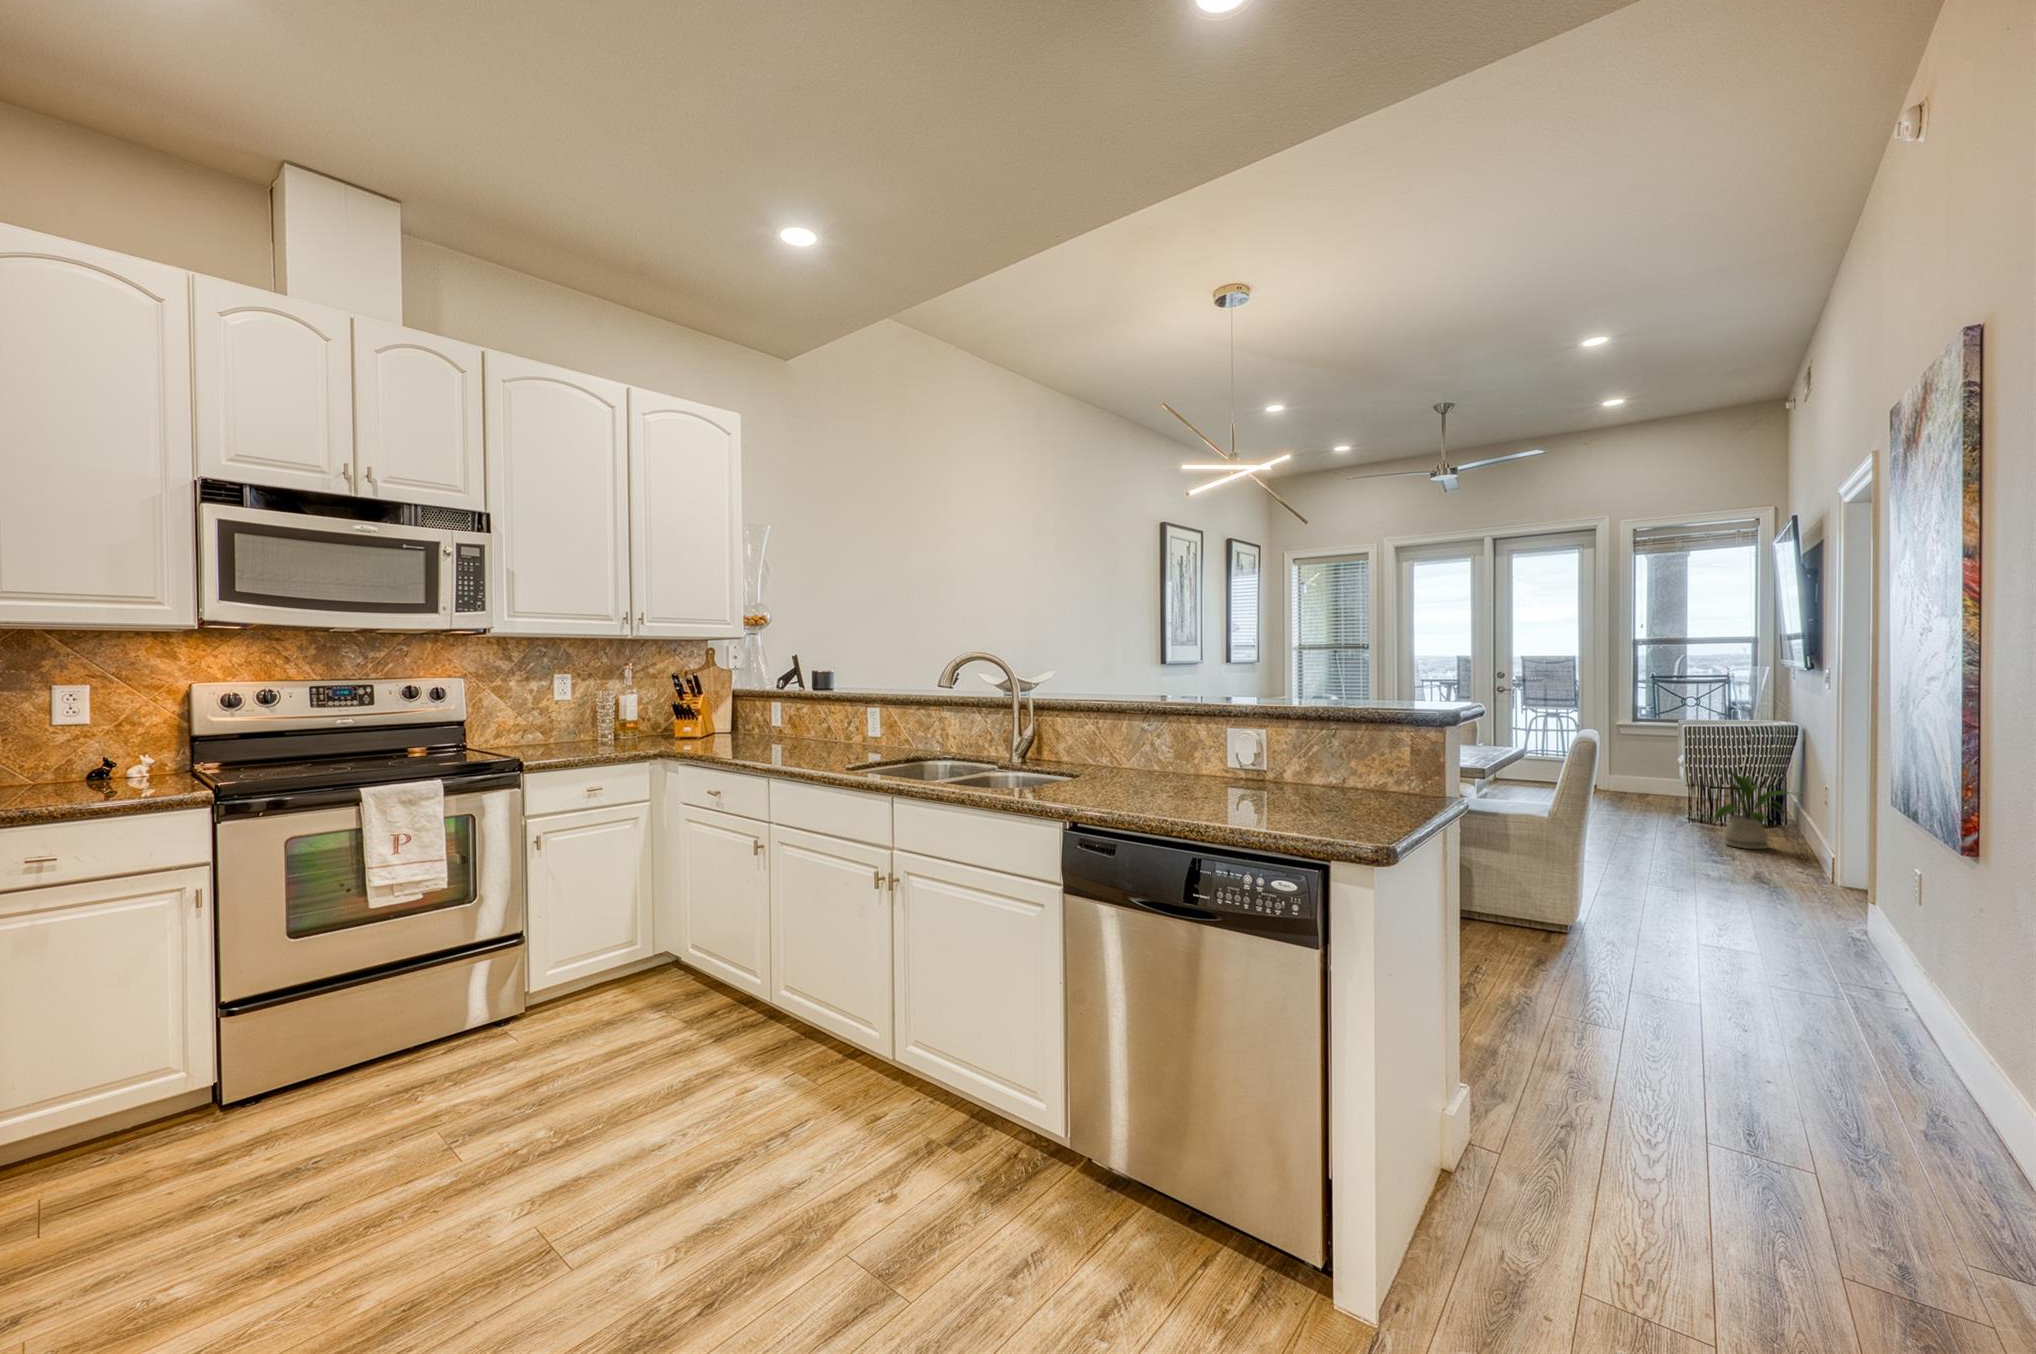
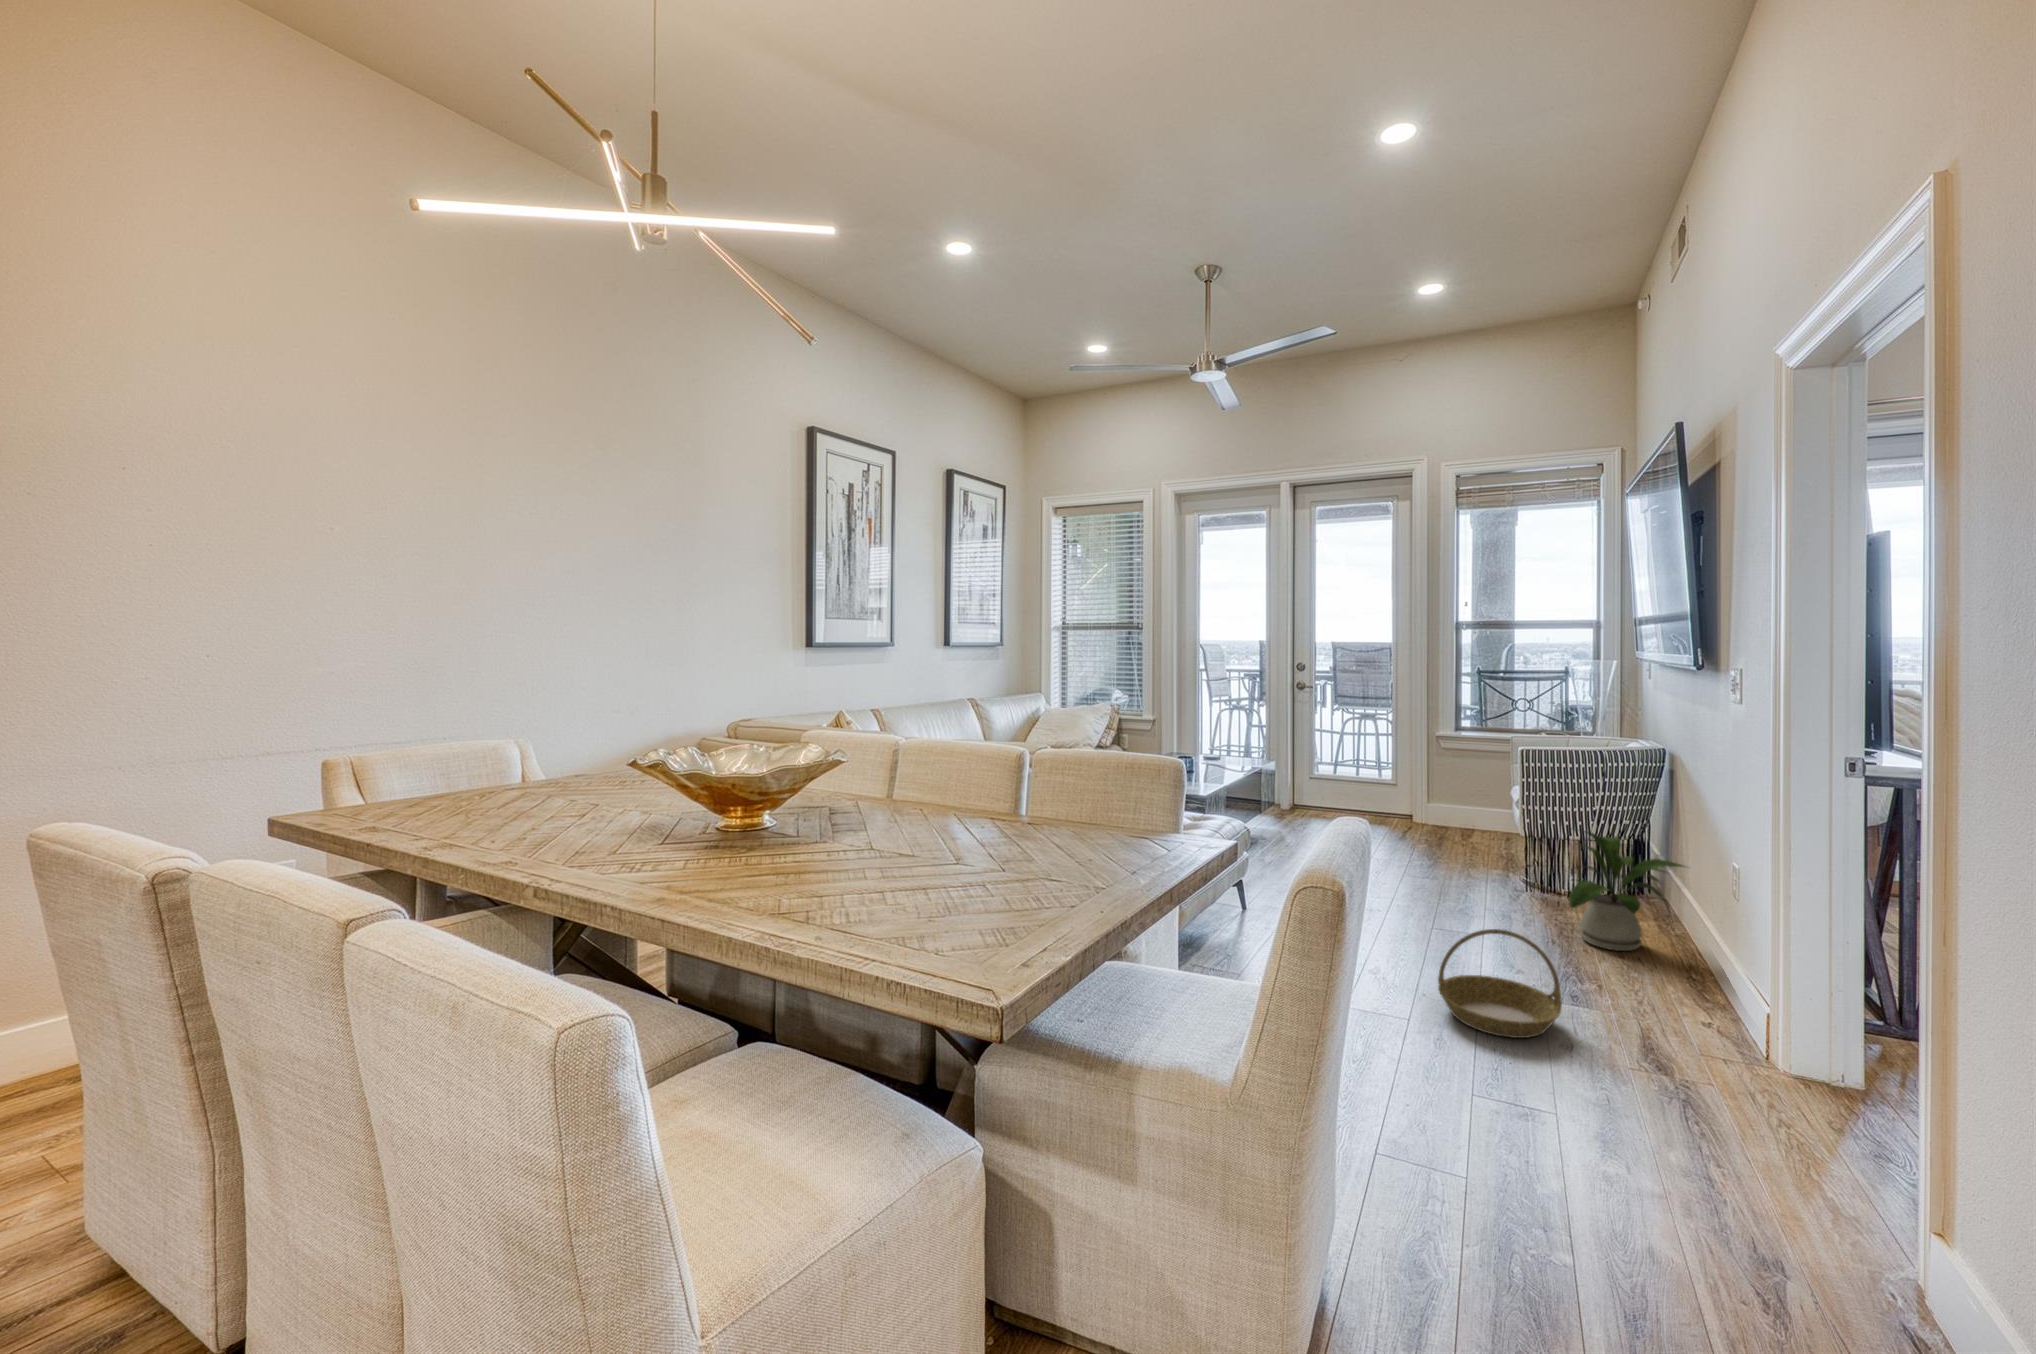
basket: none [1617,813,1699,874] -> present [1438,929,1562,1038]

